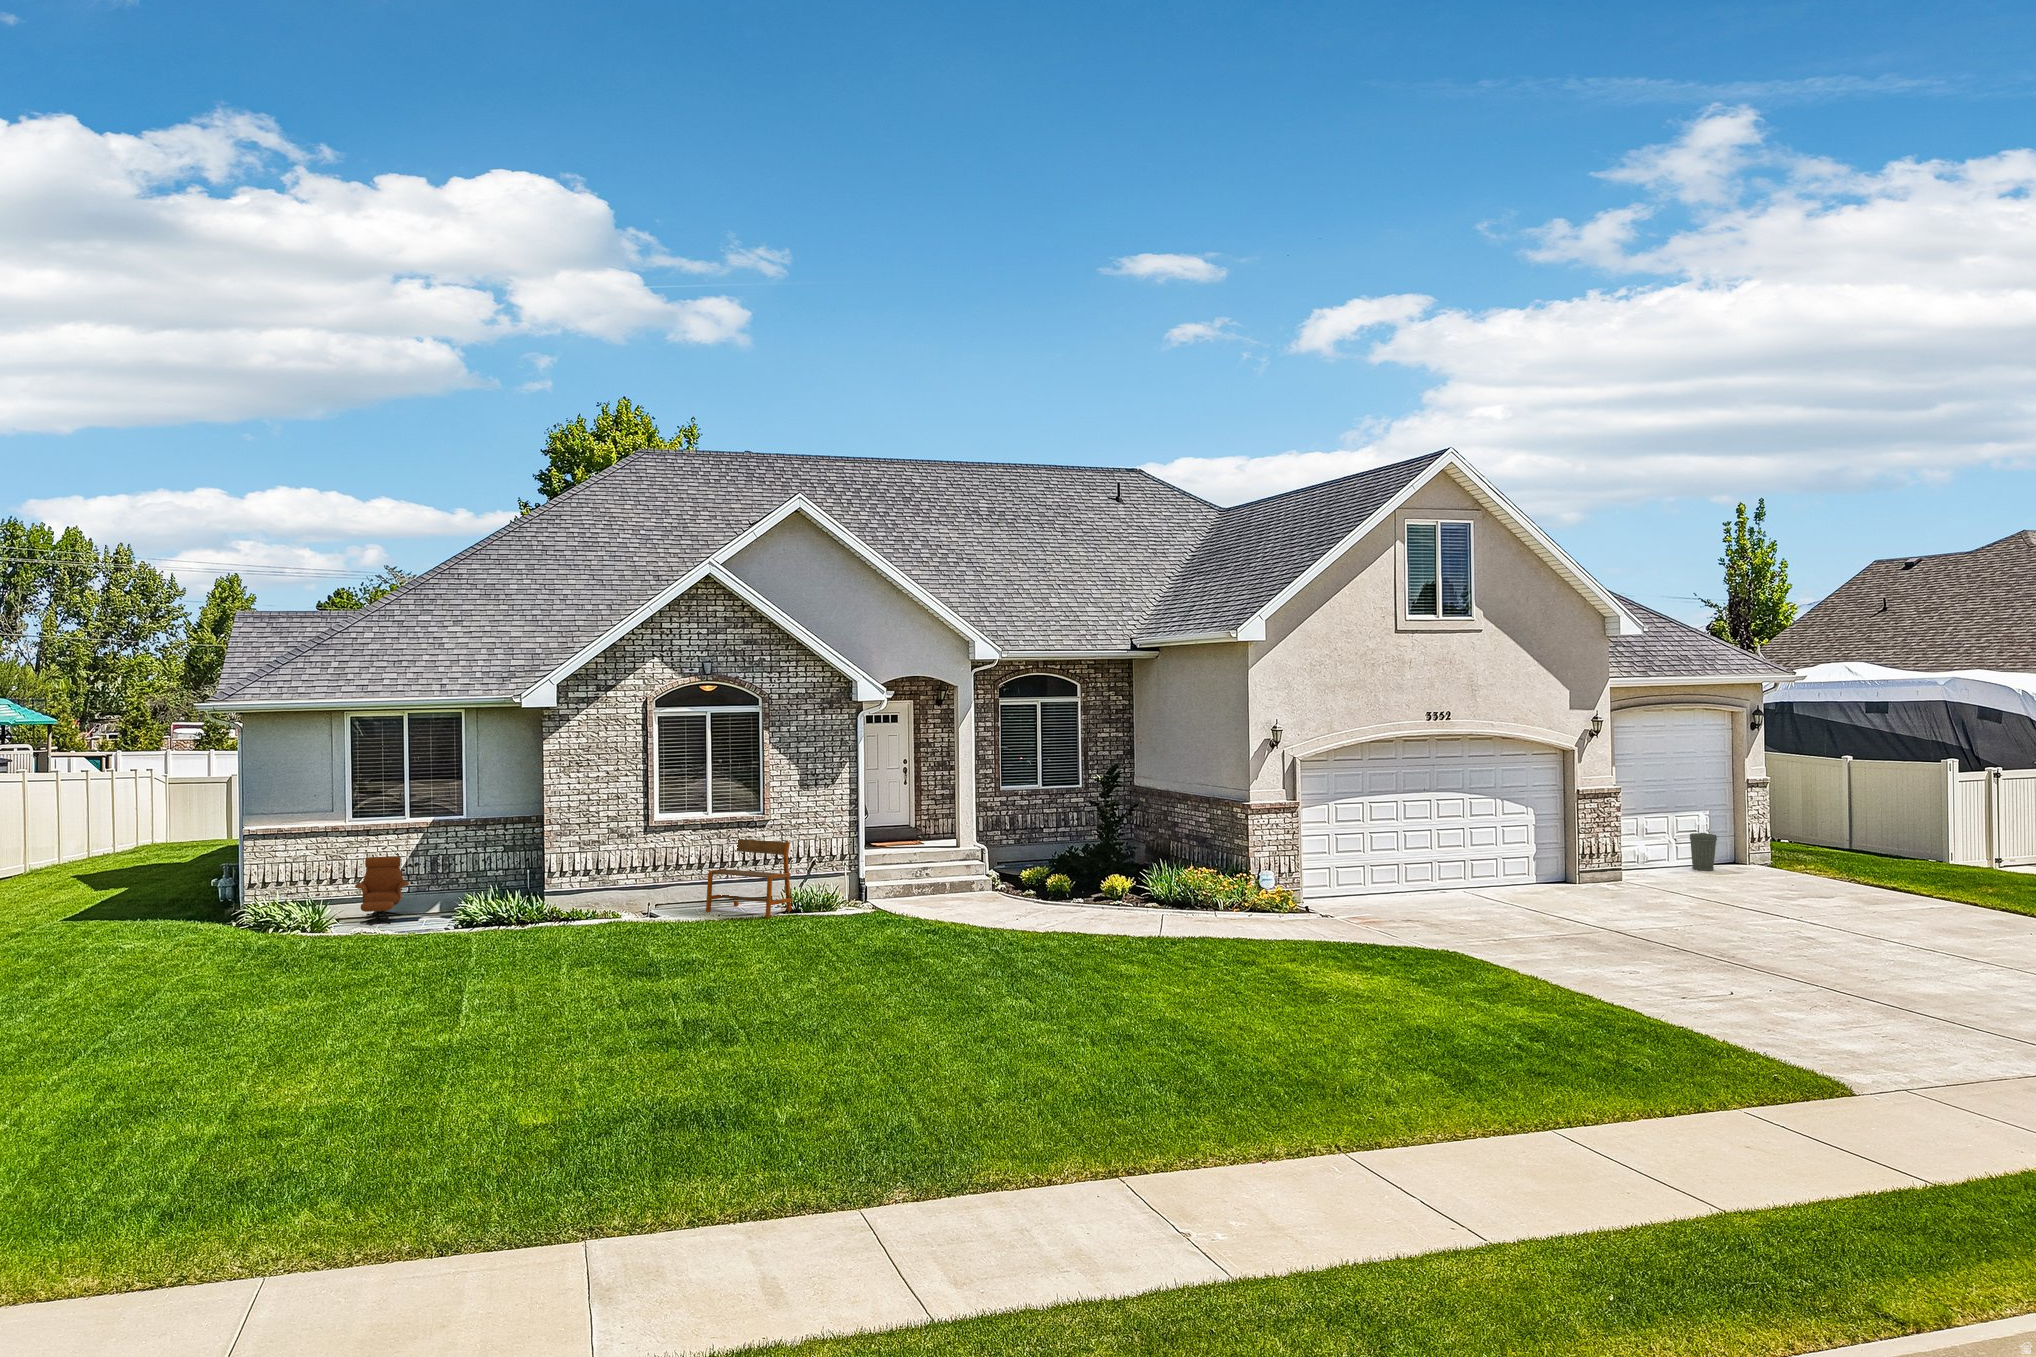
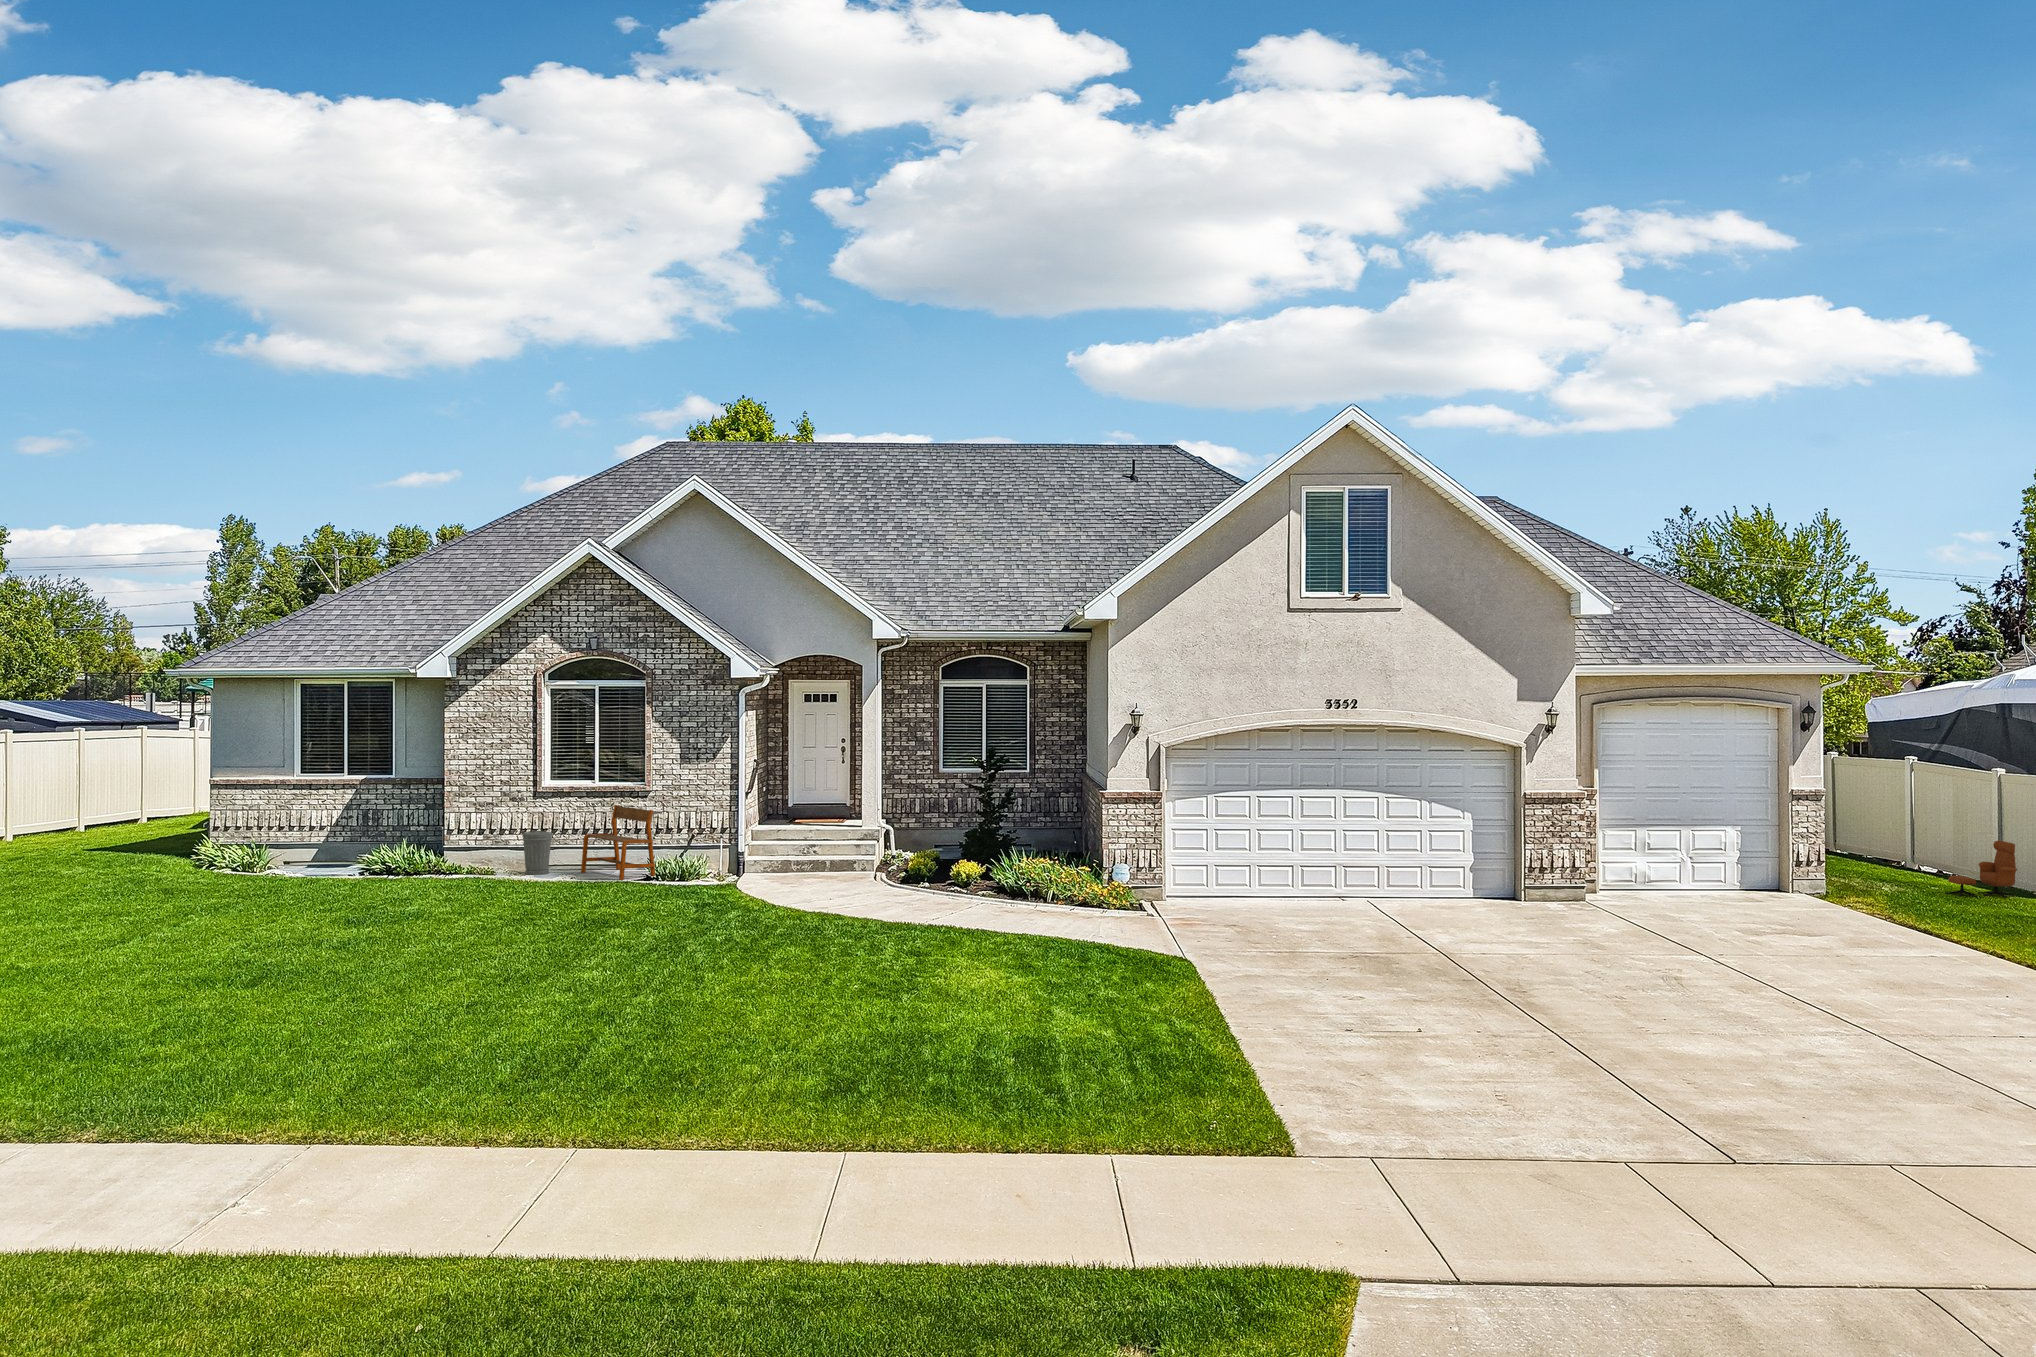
trash can: present [1689,833,1717,871] -> present [522,831,552,875]
lounge chair: present [355,856,409,925] -> present [1945,841,2017,898]

